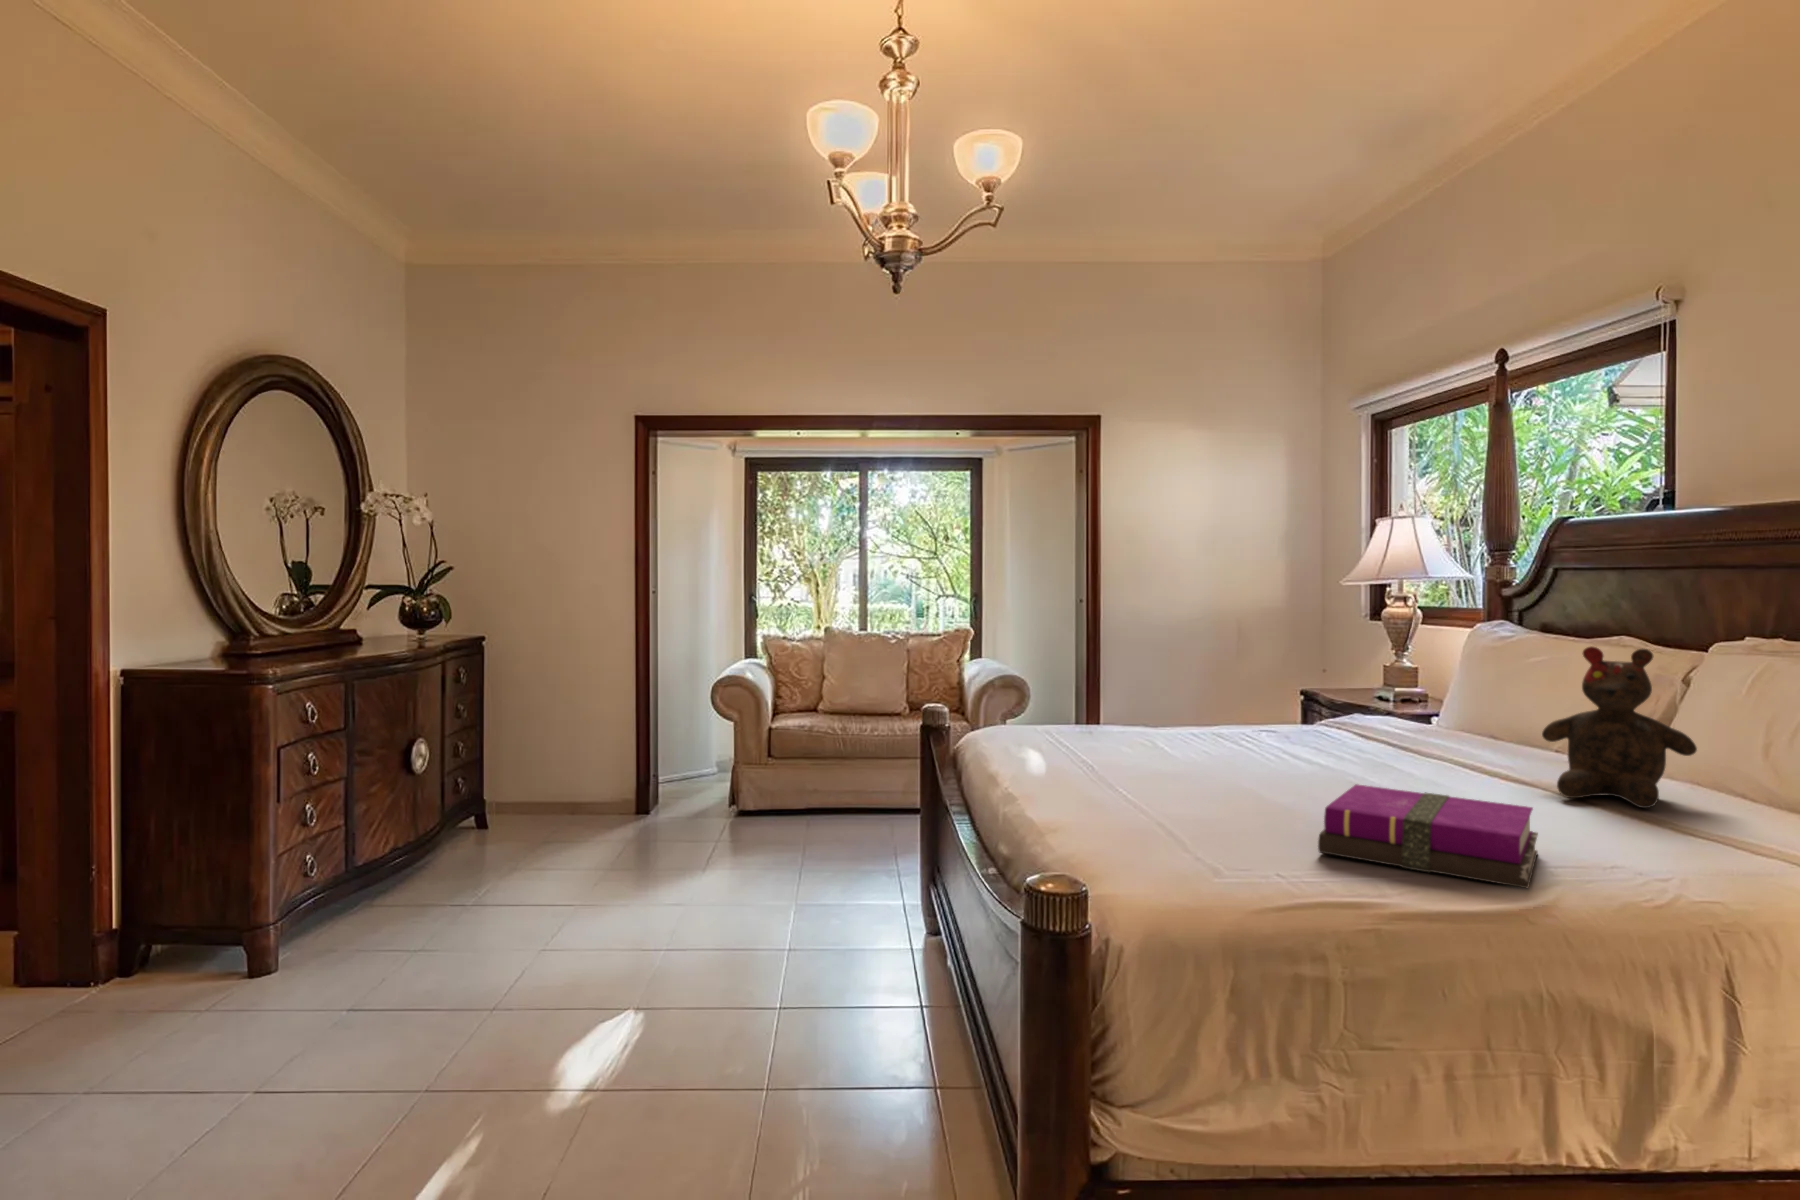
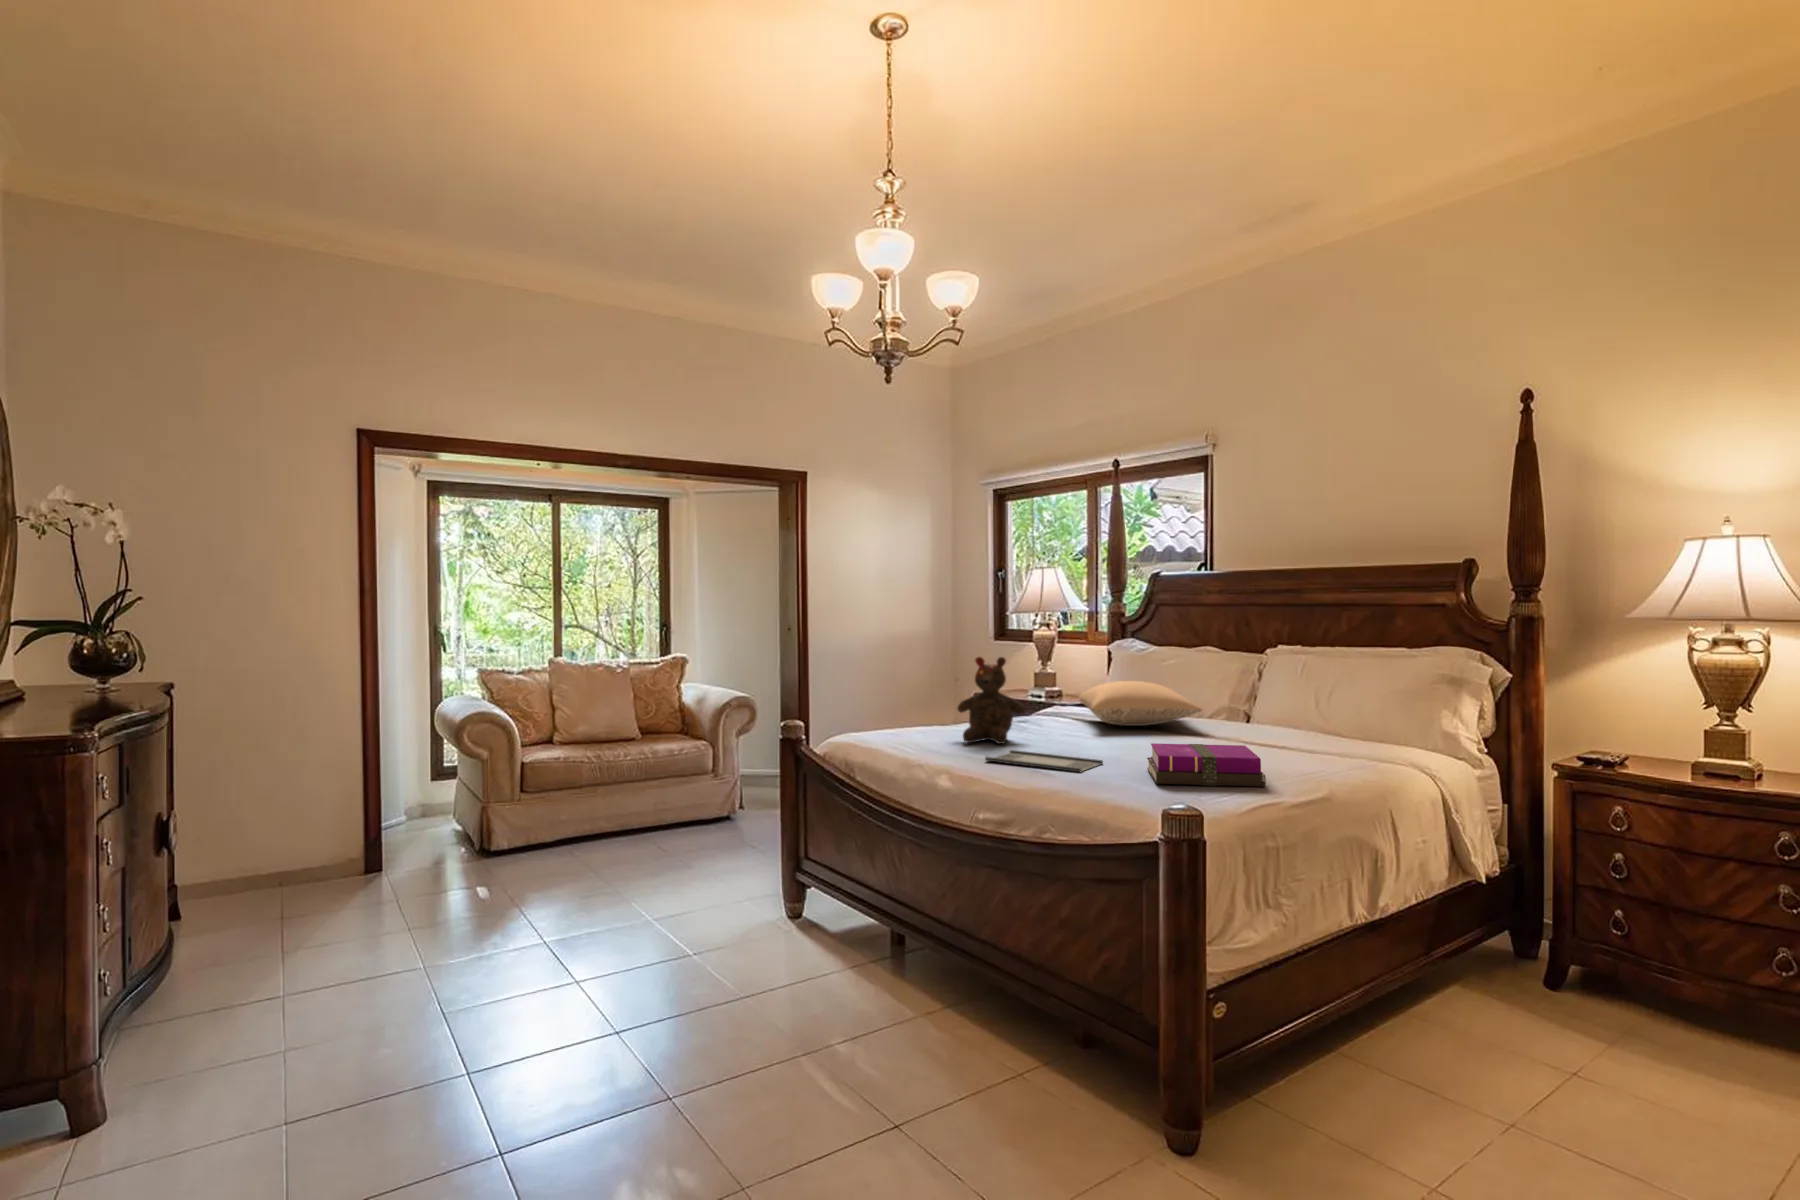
teddy bear: present [1542,646,1697,808] -> present [957,657,1025,744]
pillow: none [1358,683,1558,752] -> present [1079,681,1202,726]
tray: none [1122,769,1292,817] -> present [985,750,1103,773]

